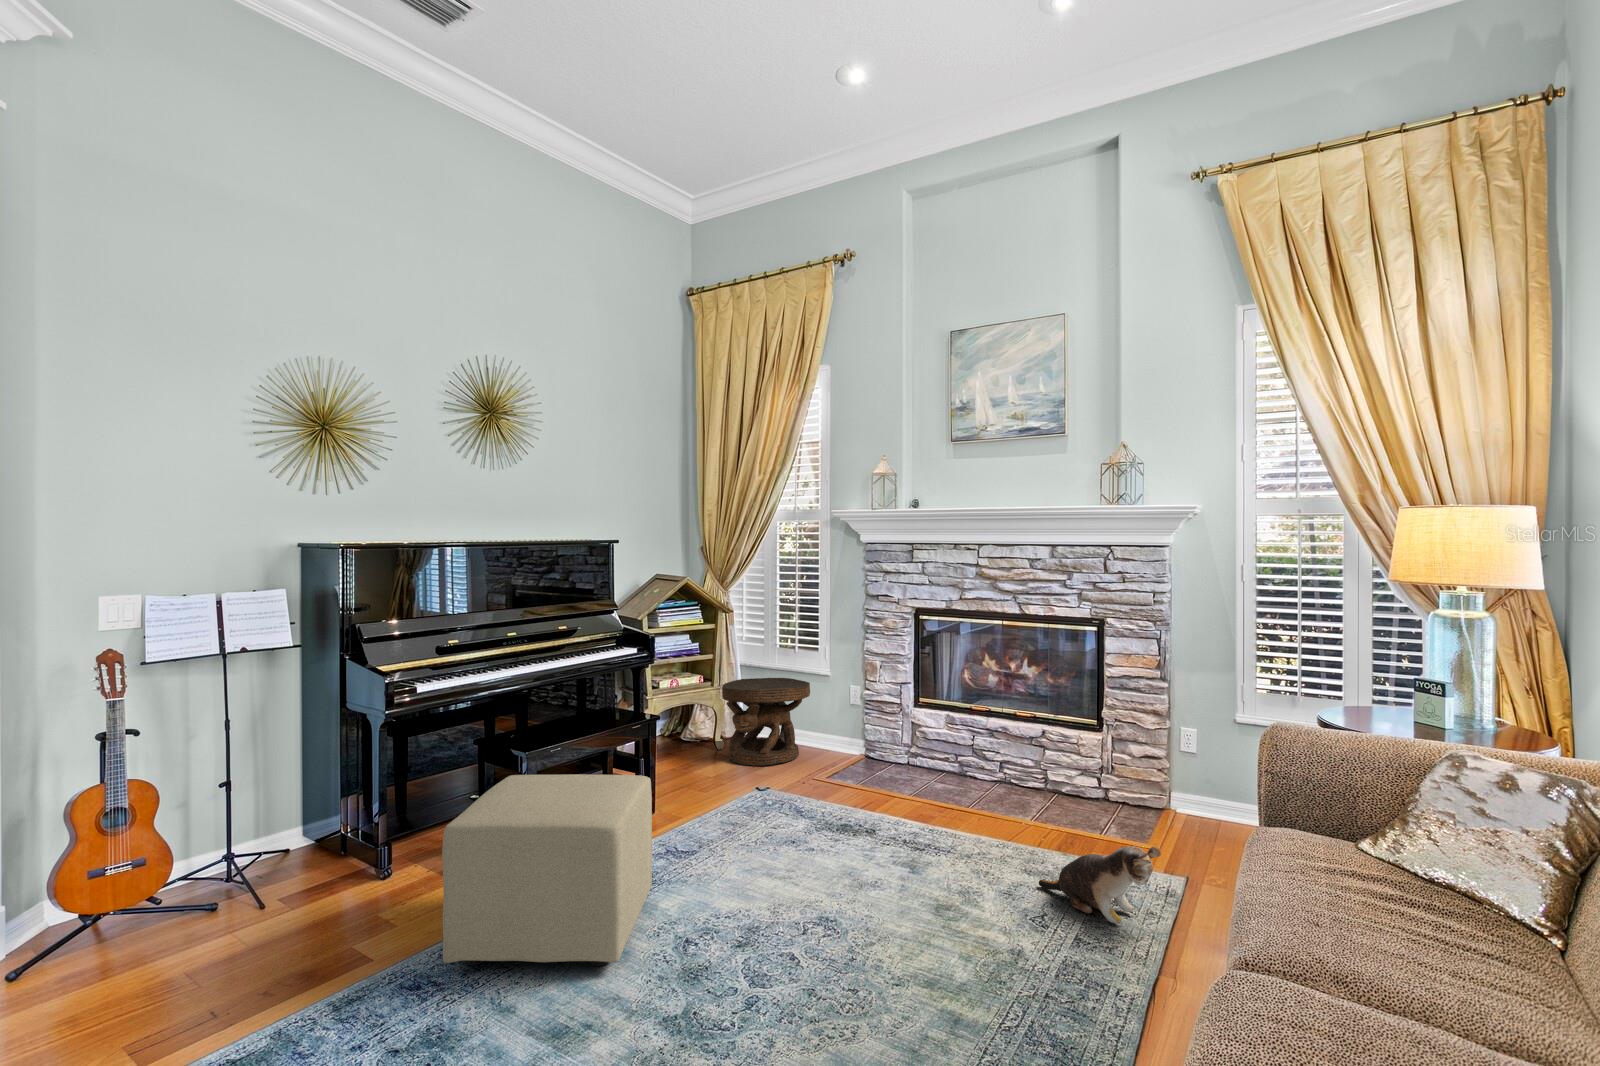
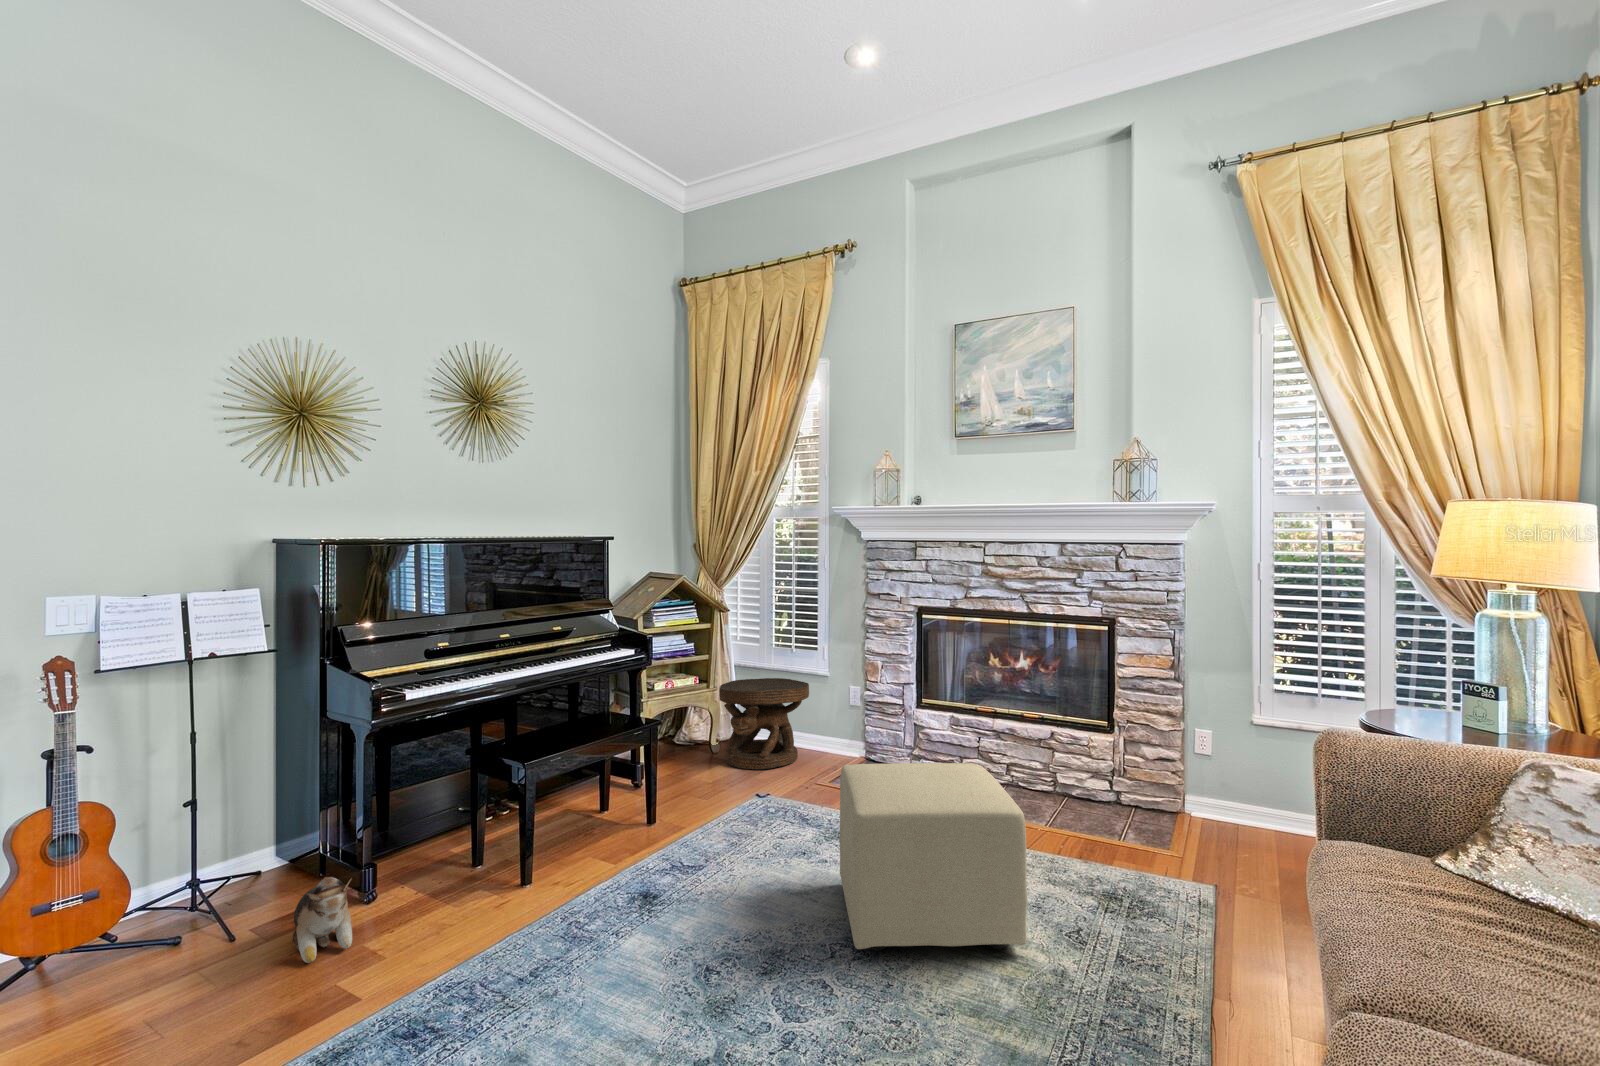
ottoman: present [442,774,652,966] -> present [839,763,1027,951]
plush toy: present [1039,846,1161,923] -> present [293,877,352,963]

